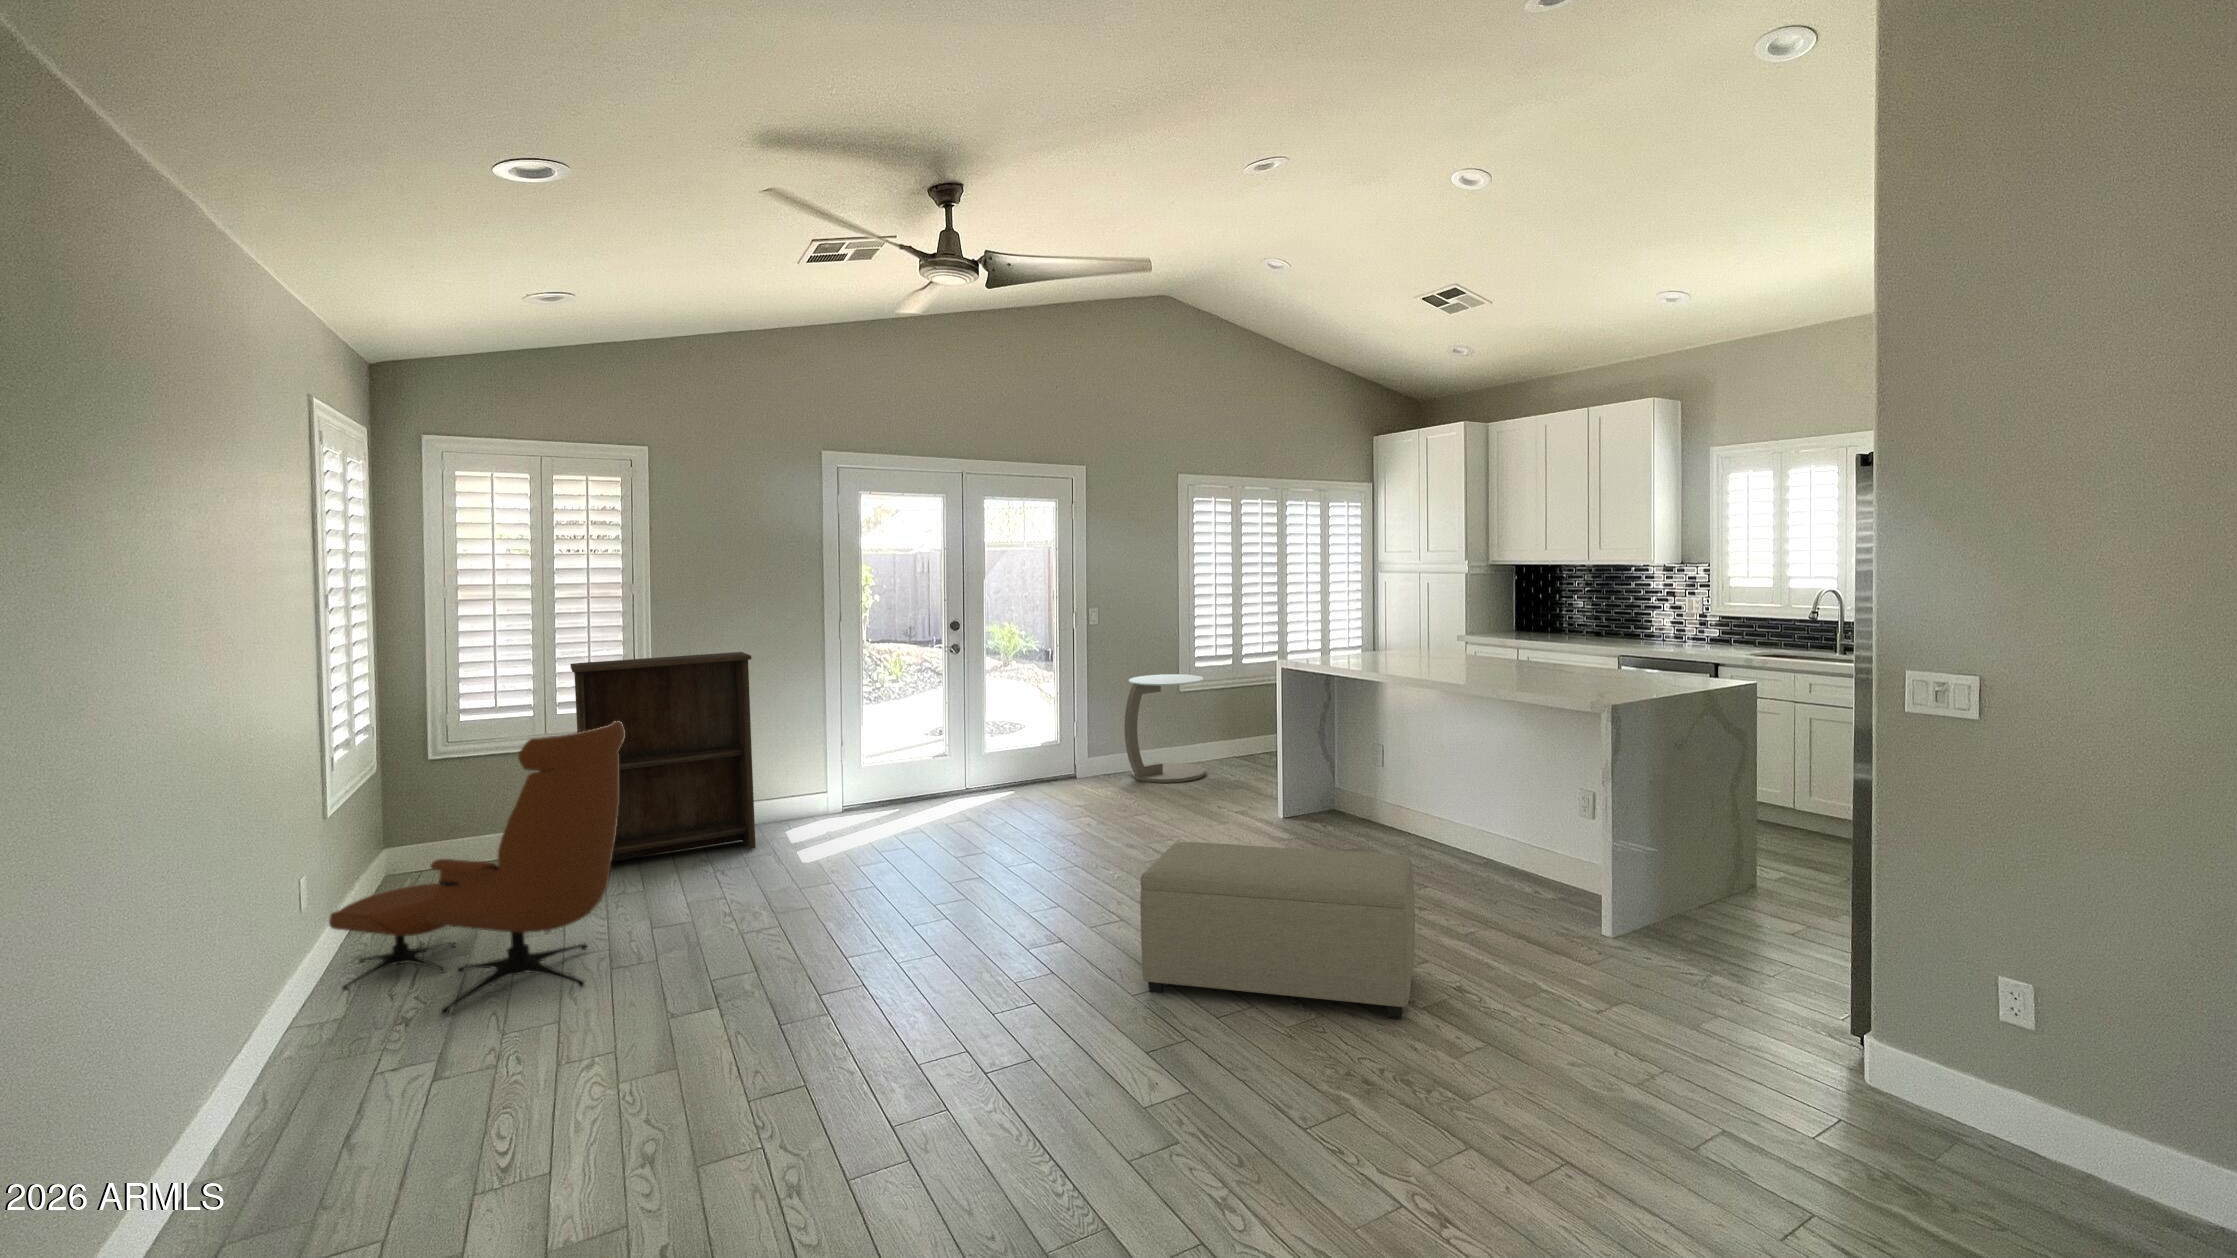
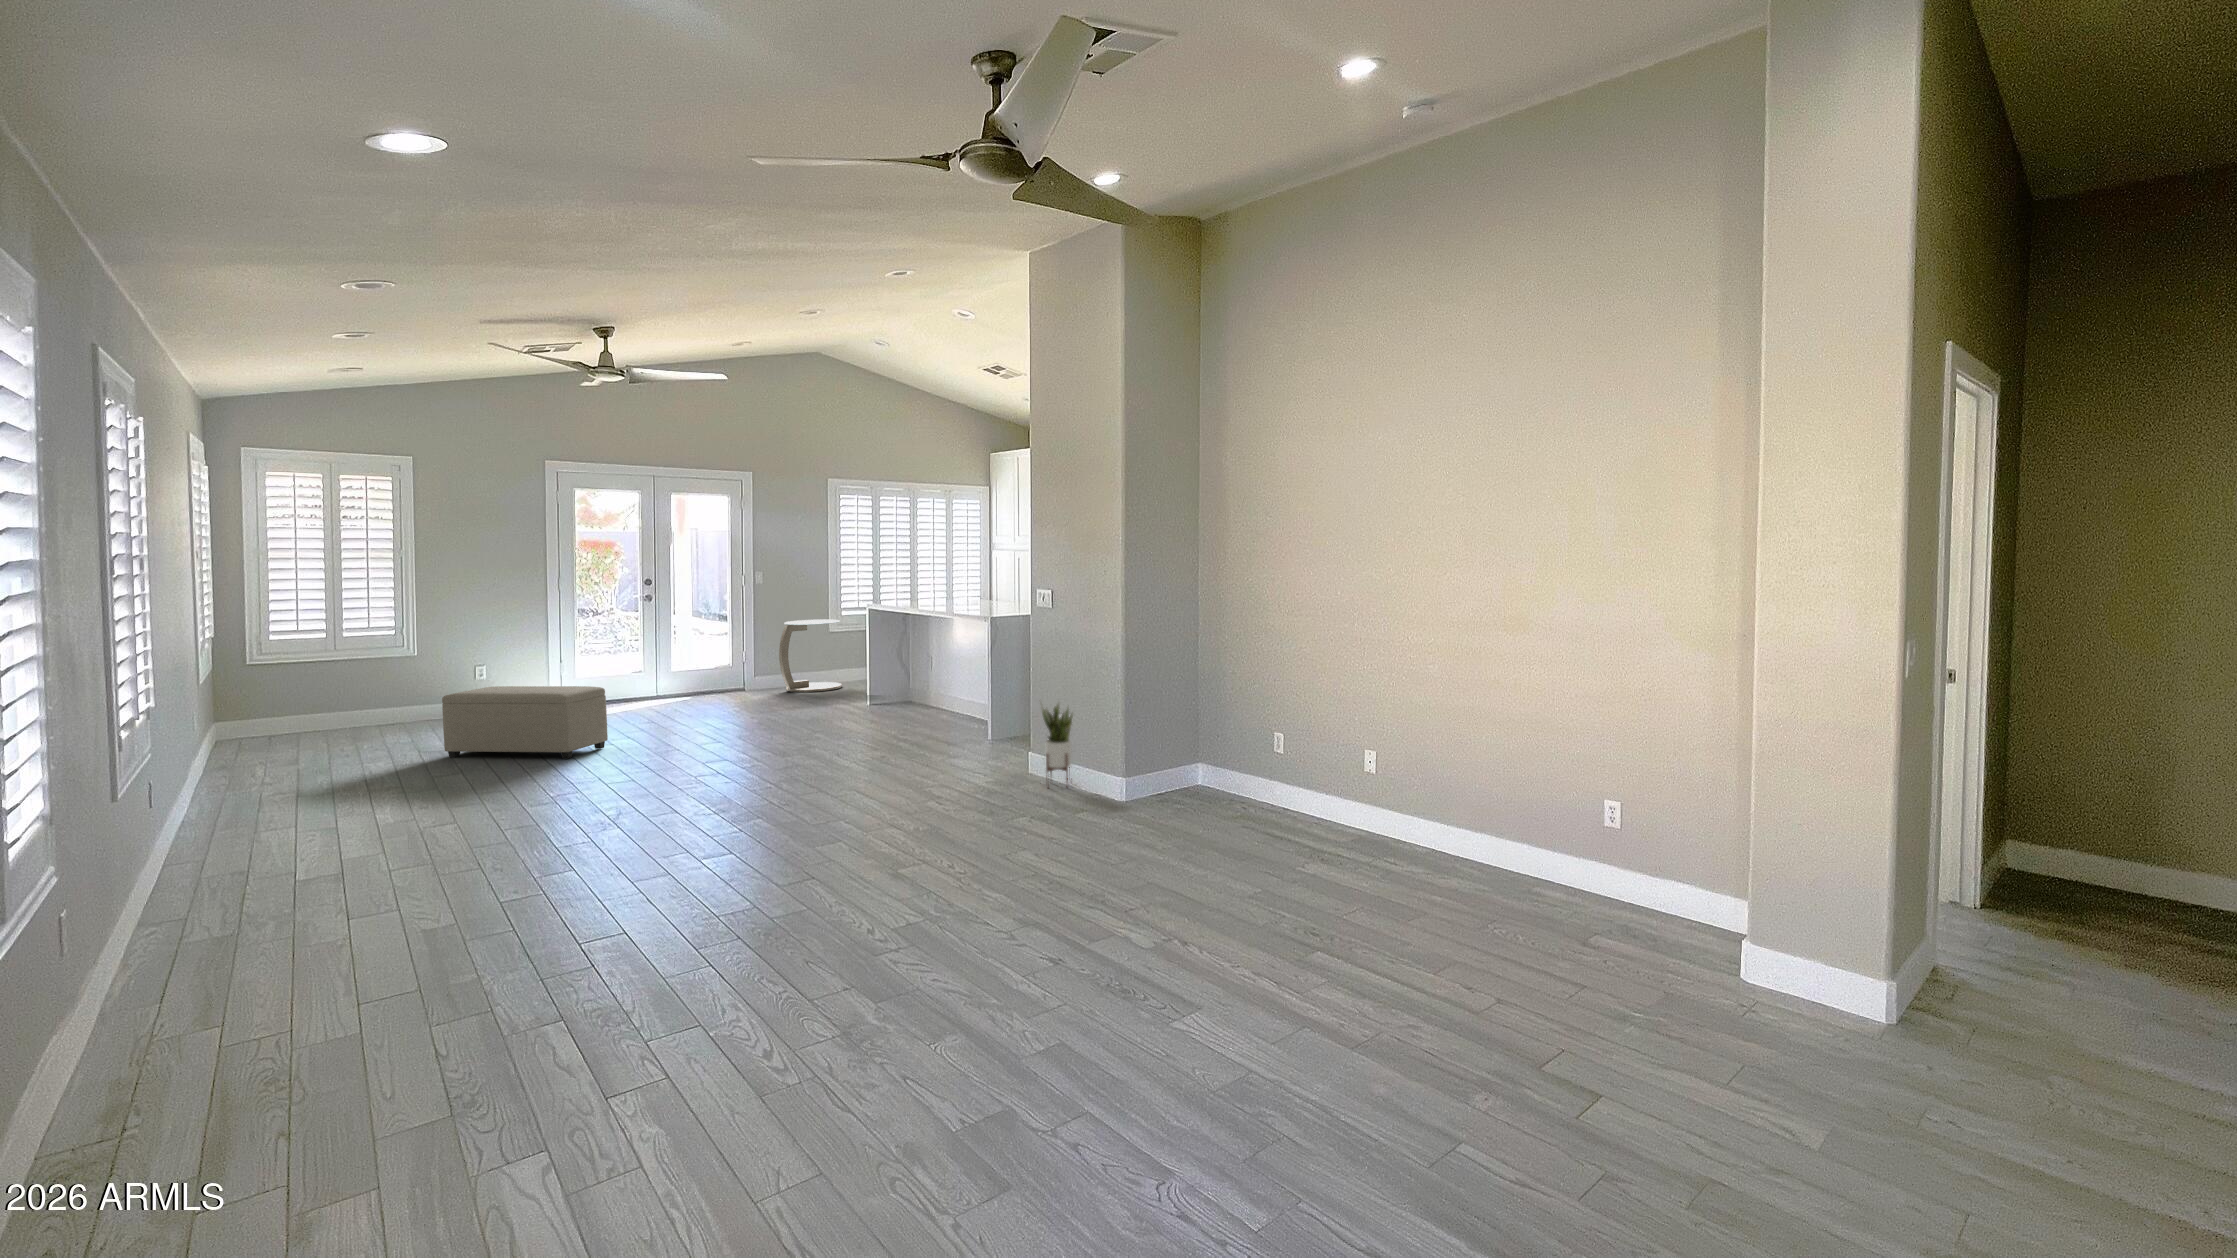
bookshelf: present [570,652,756,862] -> none [355,596,492,739]
lounge chair: present [329,721,625,1015] -> none [209,623,403,781]
ottoman: present [1140,842,1415,1018] -> present [442,686,608,759]
potted plant: none [1988,960,2111,1200] -> present [1039,700,1073,787]

